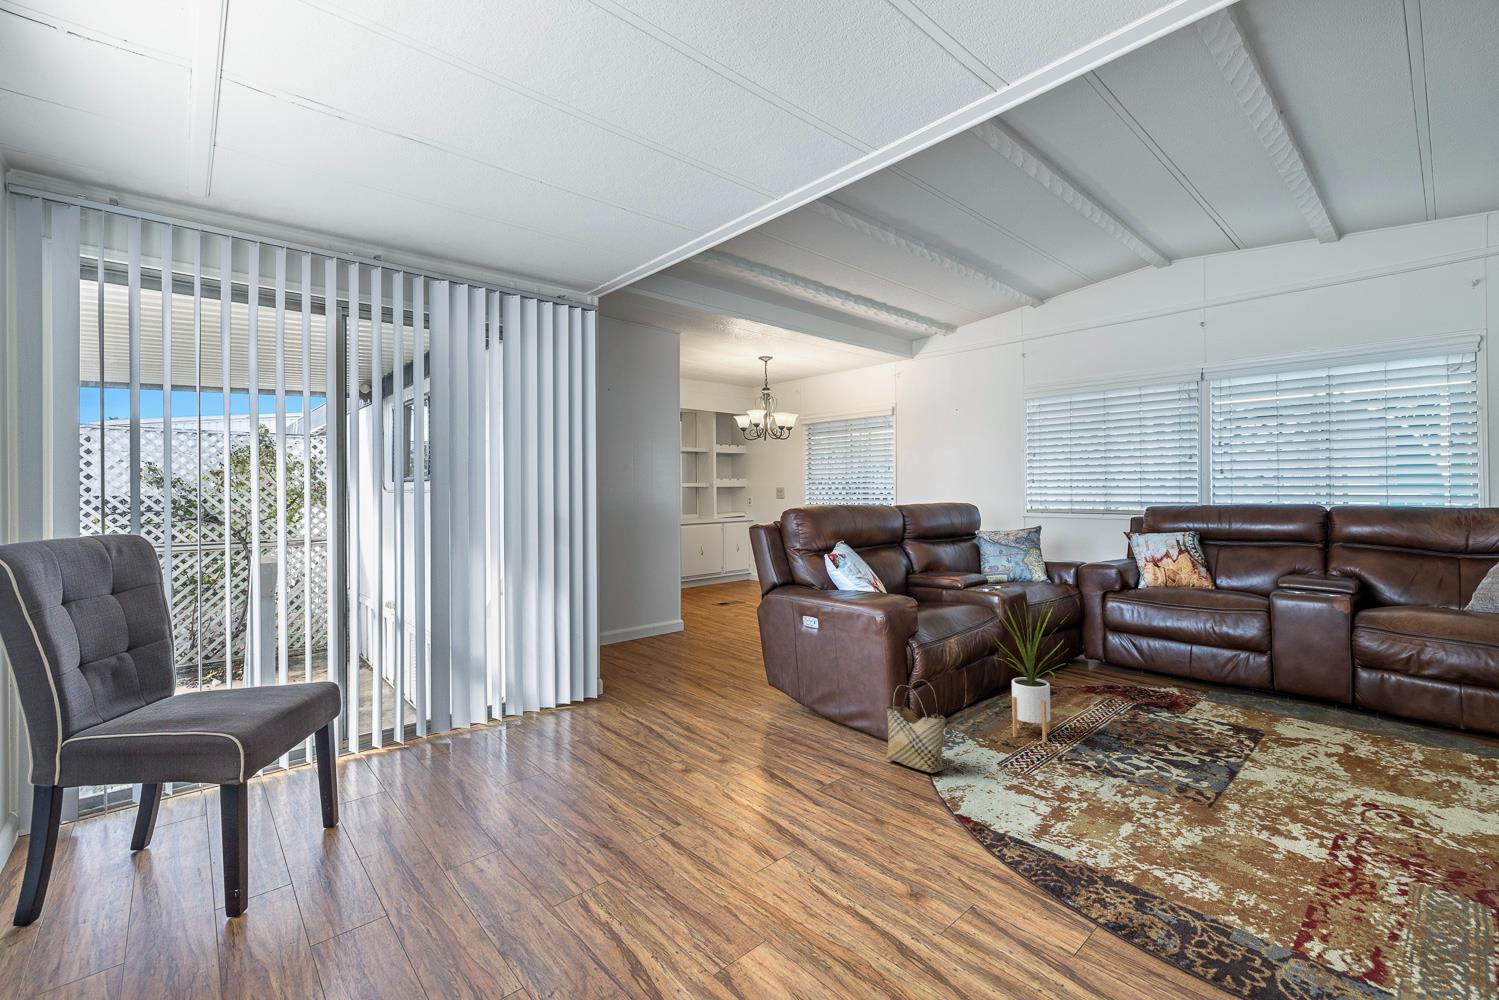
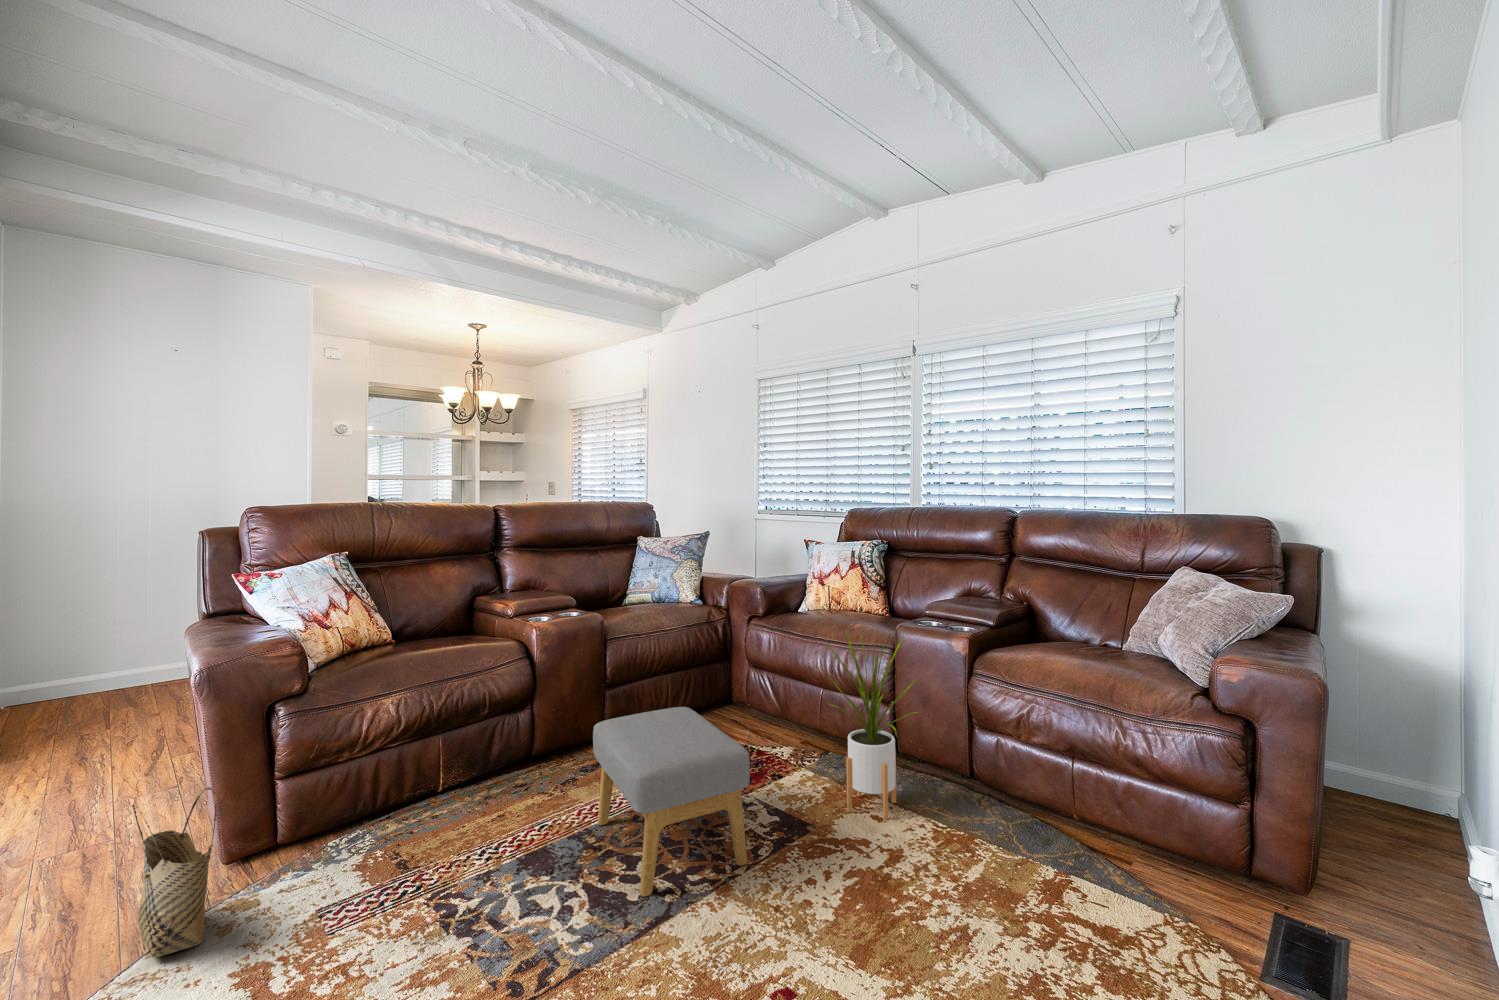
house plant: present [994,605,1064,742] -> present [826,627,918,820]
footstool: none [1092,647,1243,759] -> present [593,707,750,897]

